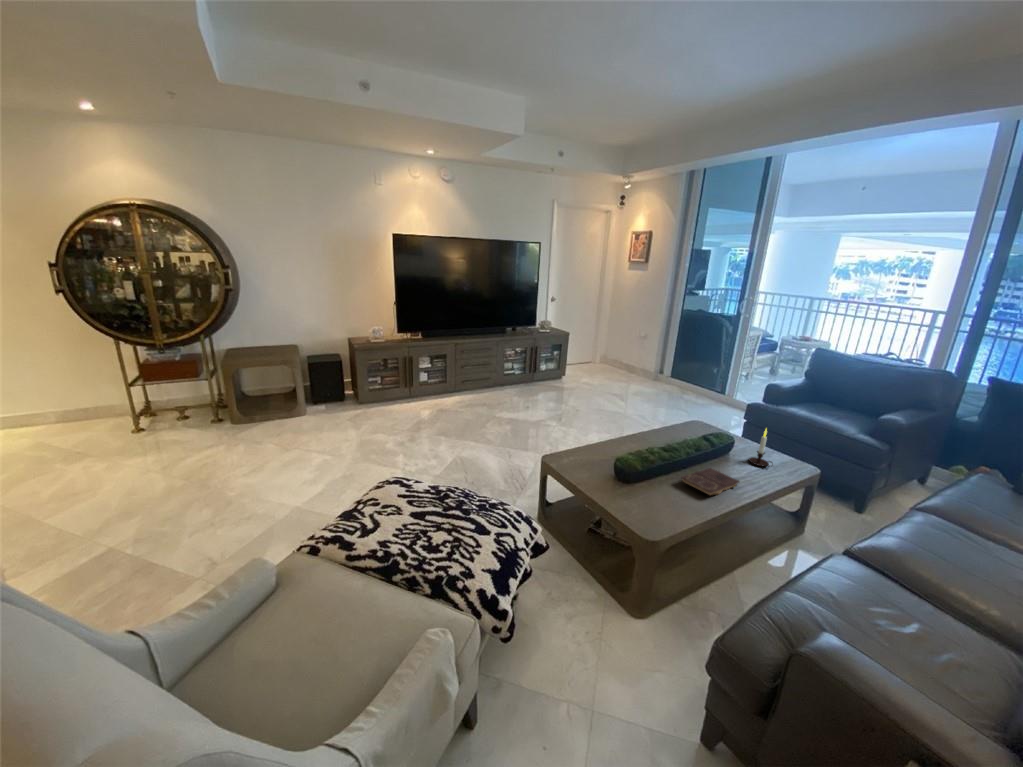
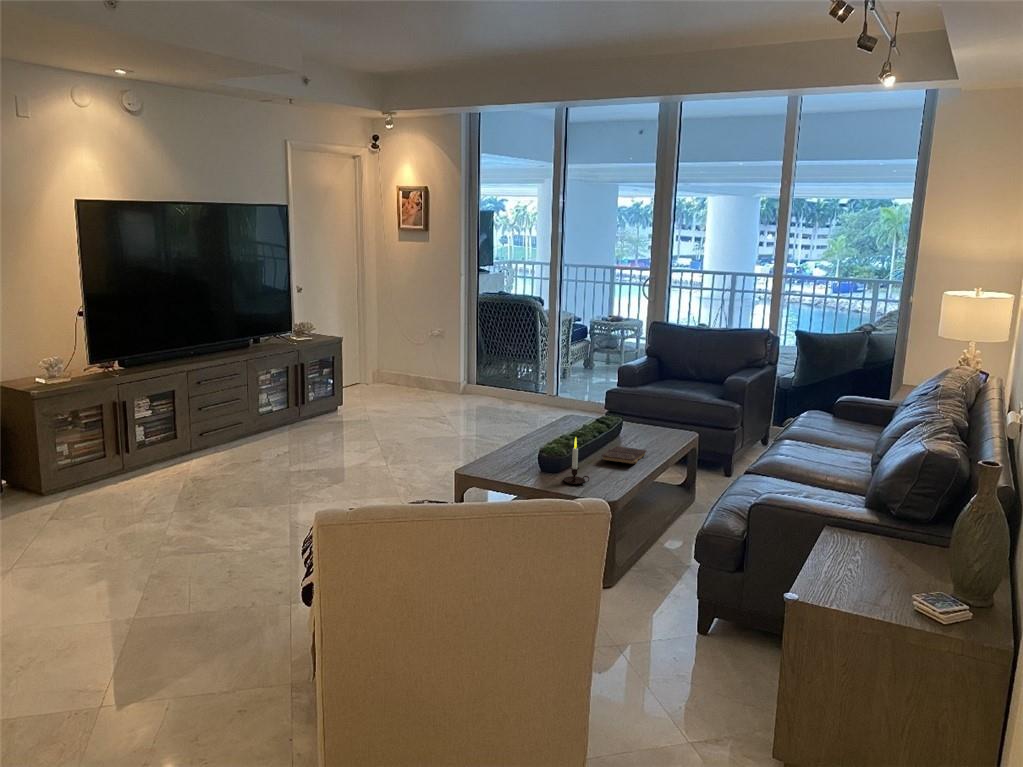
candle: present [749,429,772,467] -> present [563,438,589,484]

